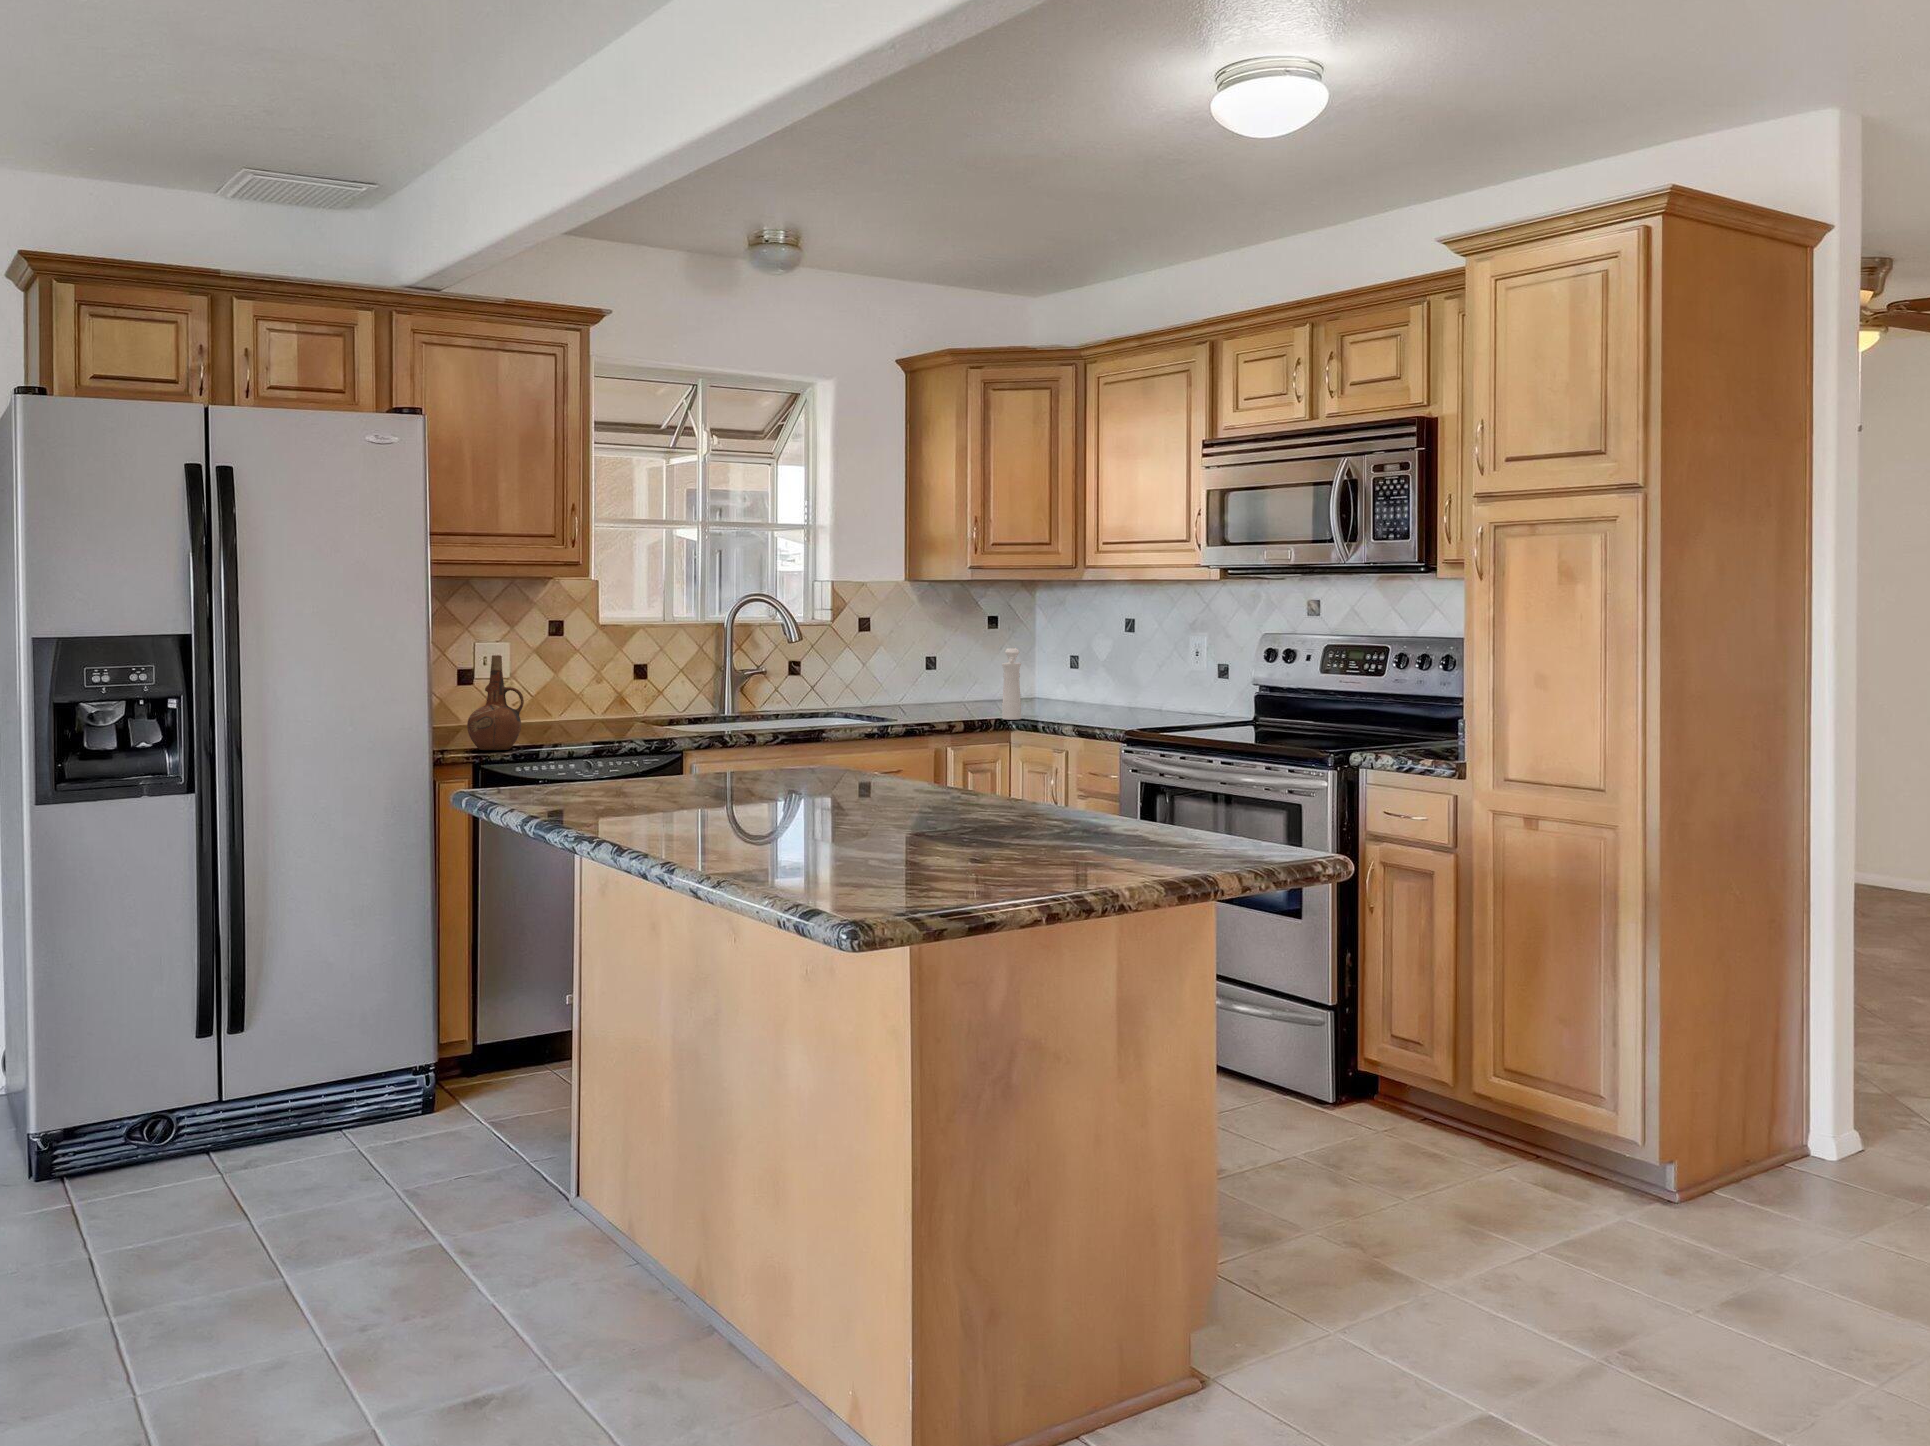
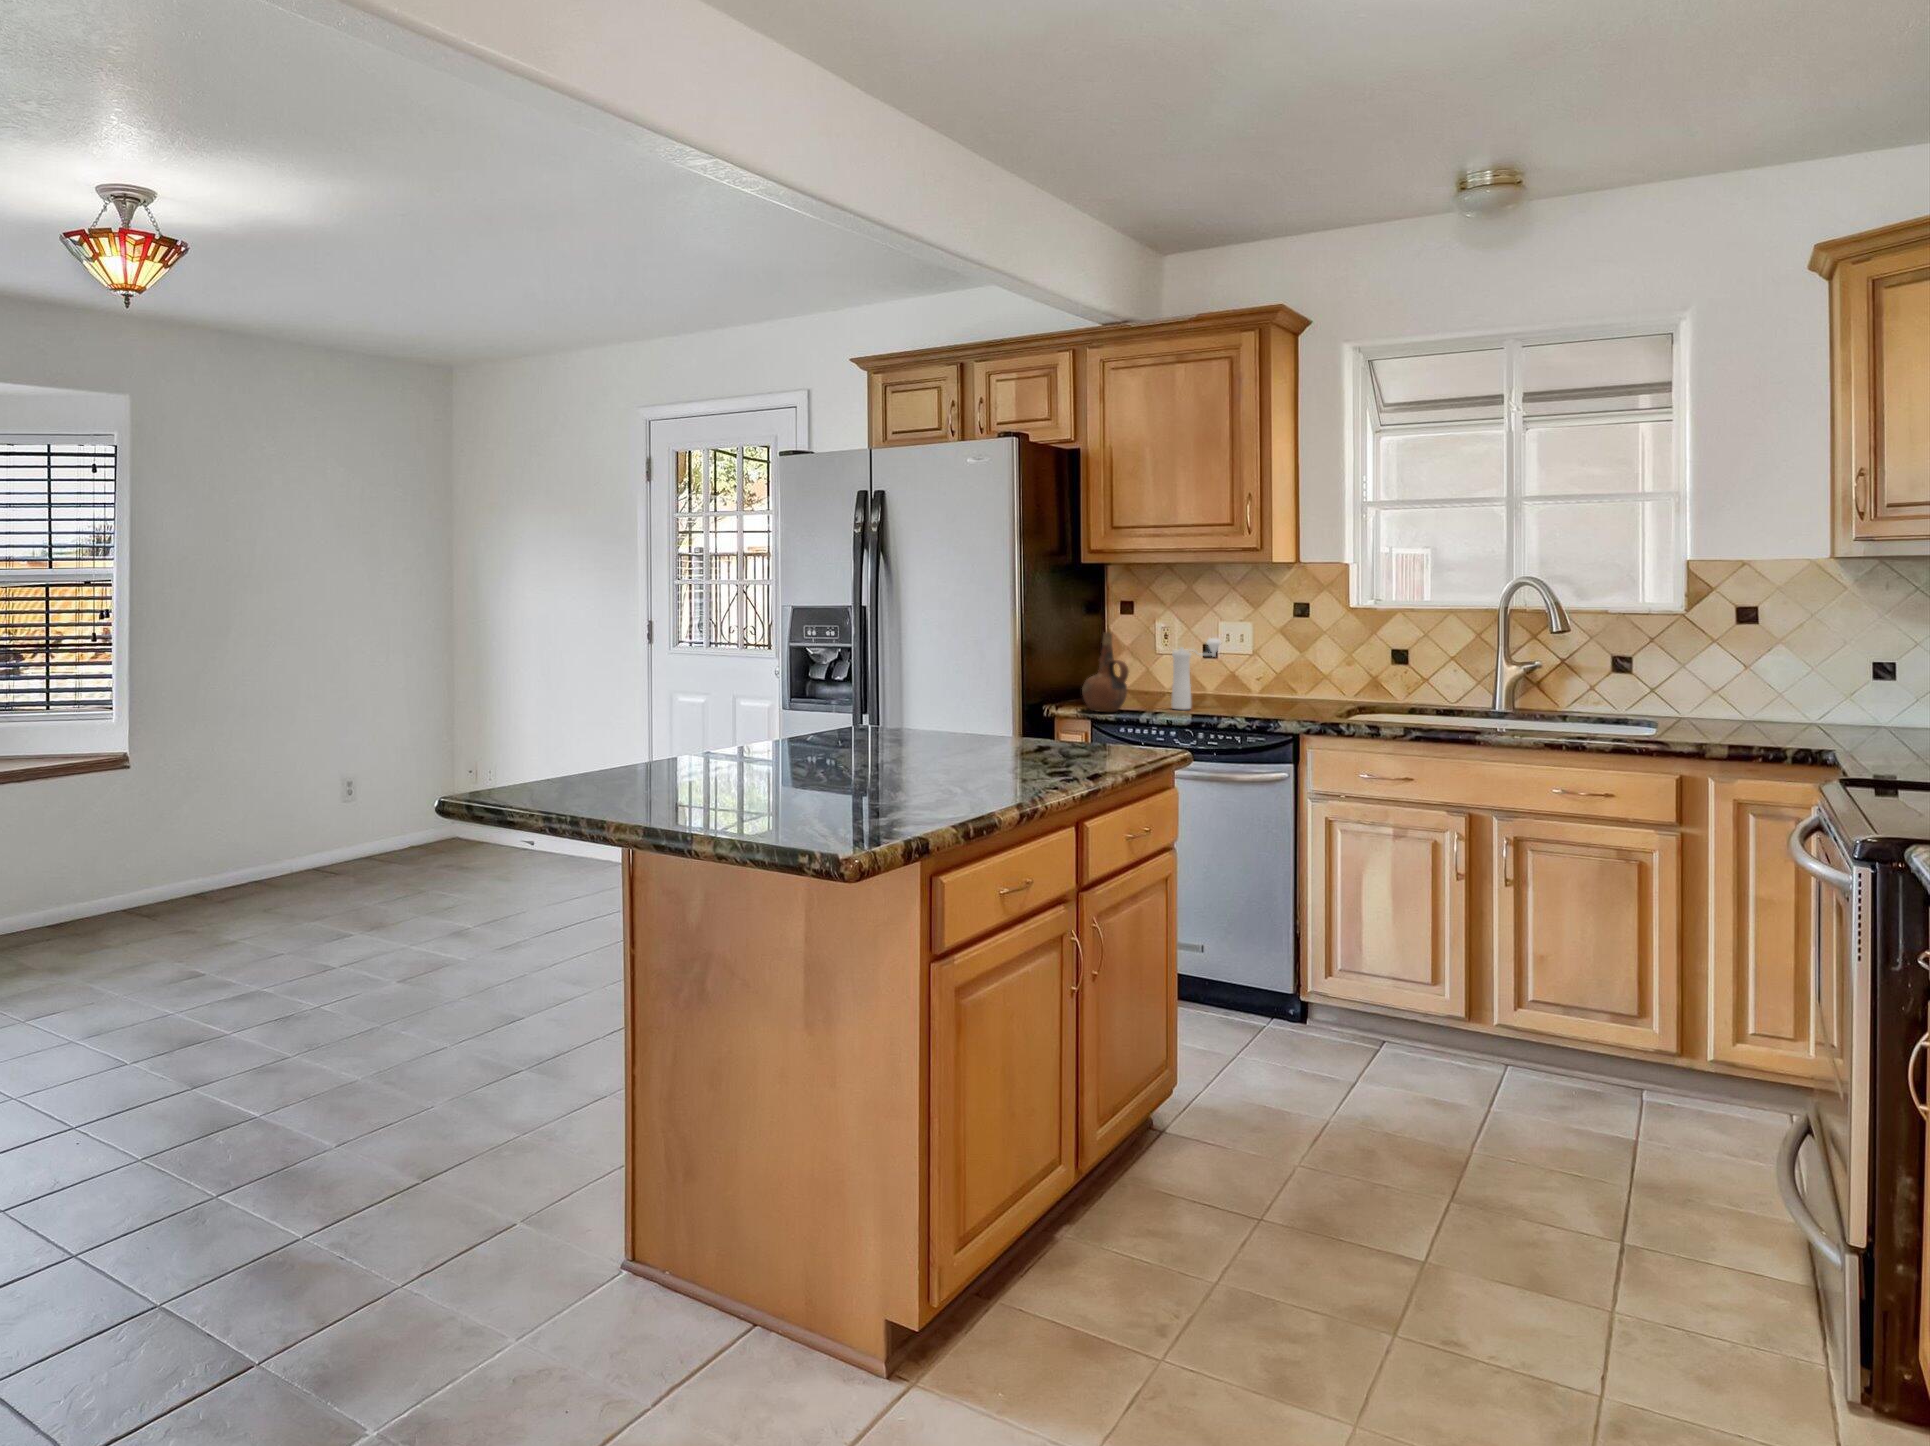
pepper mill: present [1002,648,1021,720] -> present [1172,638,1221,710]

